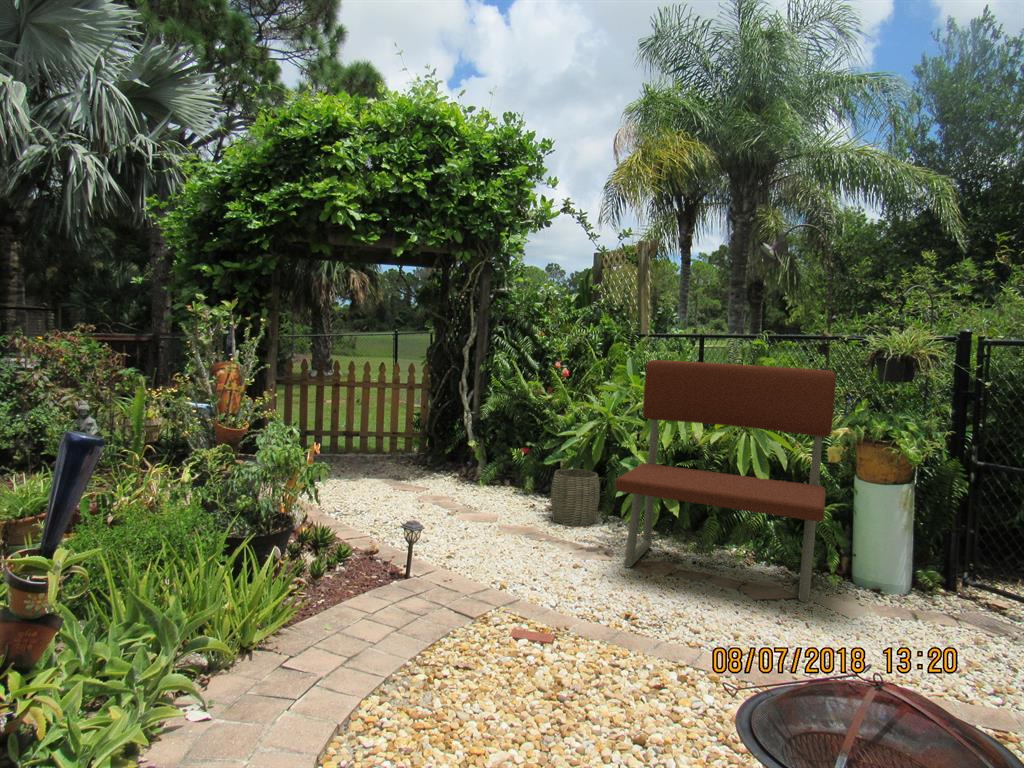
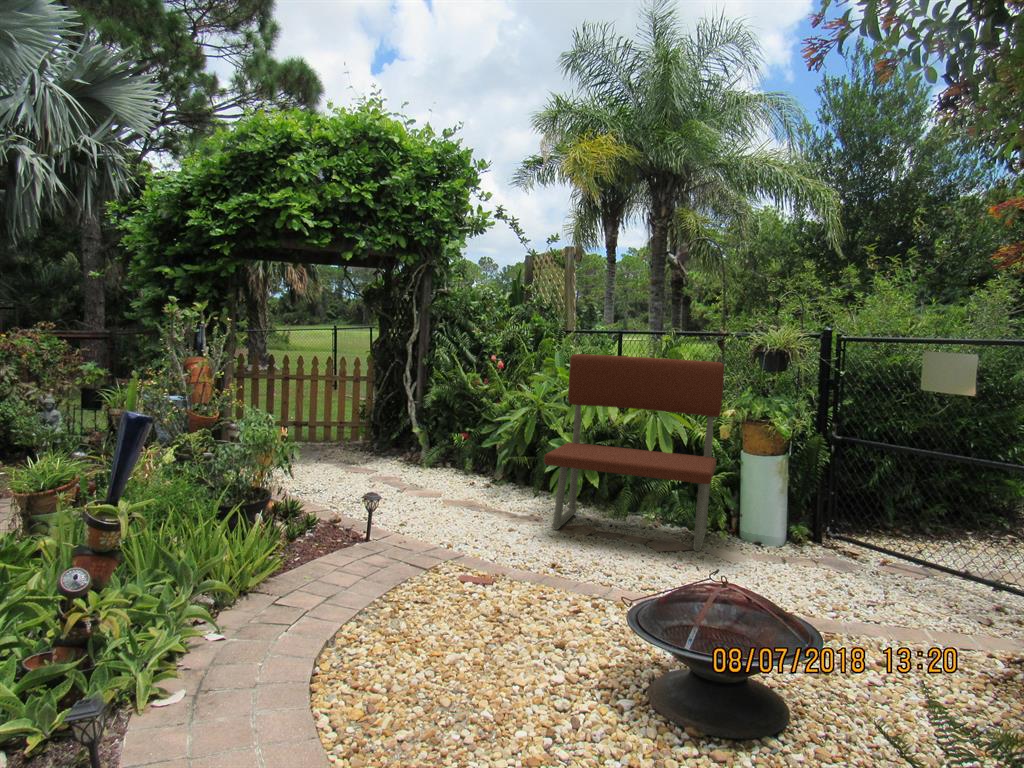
woven basket: present [551,469,600,526] -> none [490,450,532,499]

